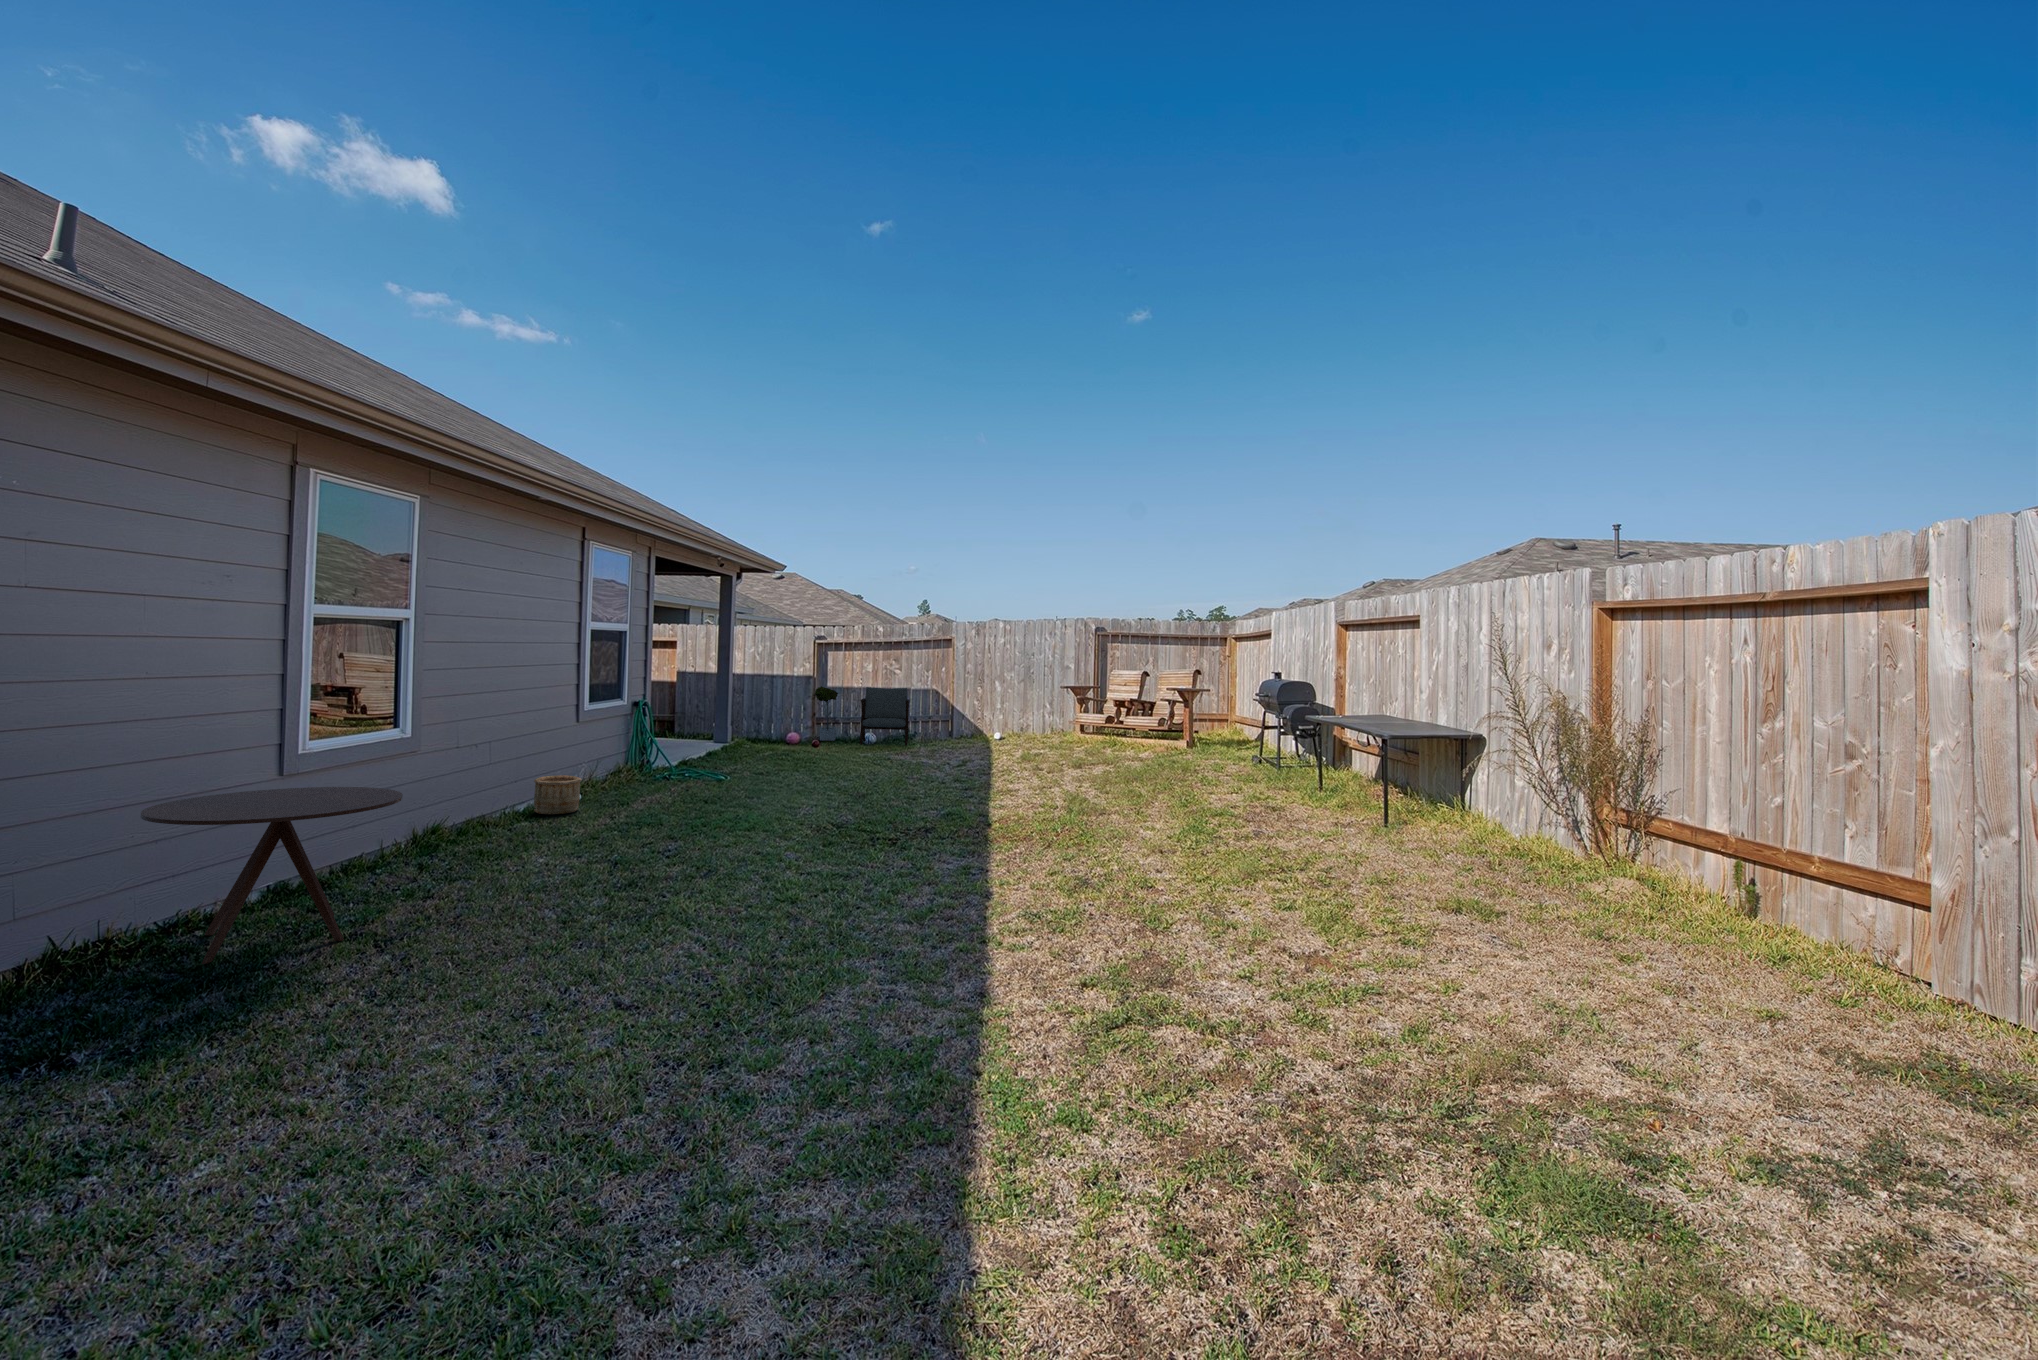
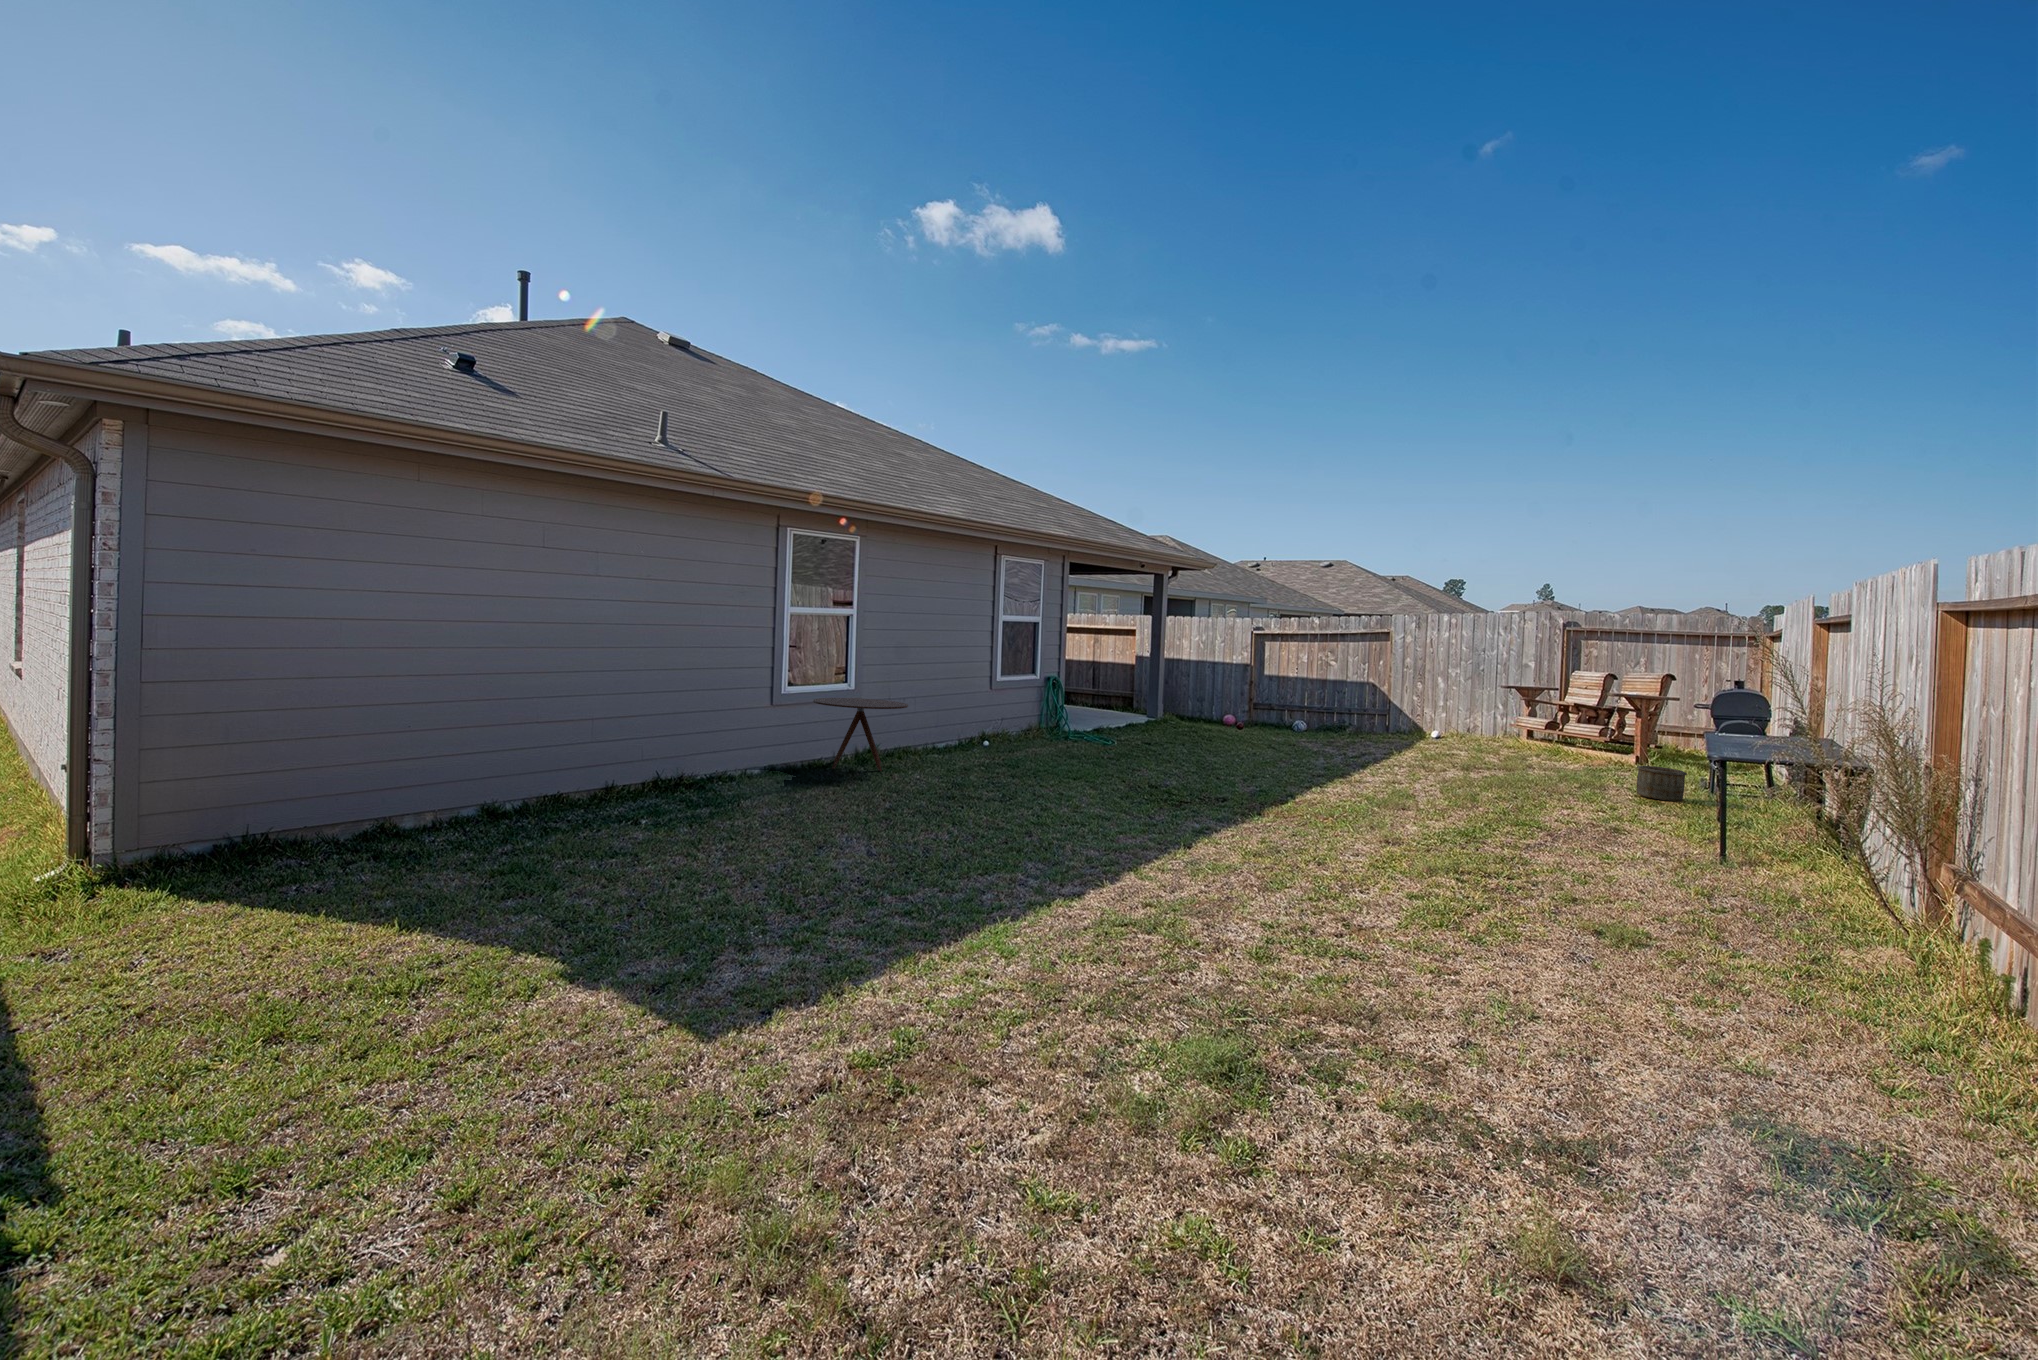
potted tree: present [815,686,838,741] -> none [1248,673,1270,724]
lounge chair: present [860,687,909,745] -> none [1285,677,1341,733]
wooden bucket: present [534,775,582,814] -> present [1637,766,1687,801]

